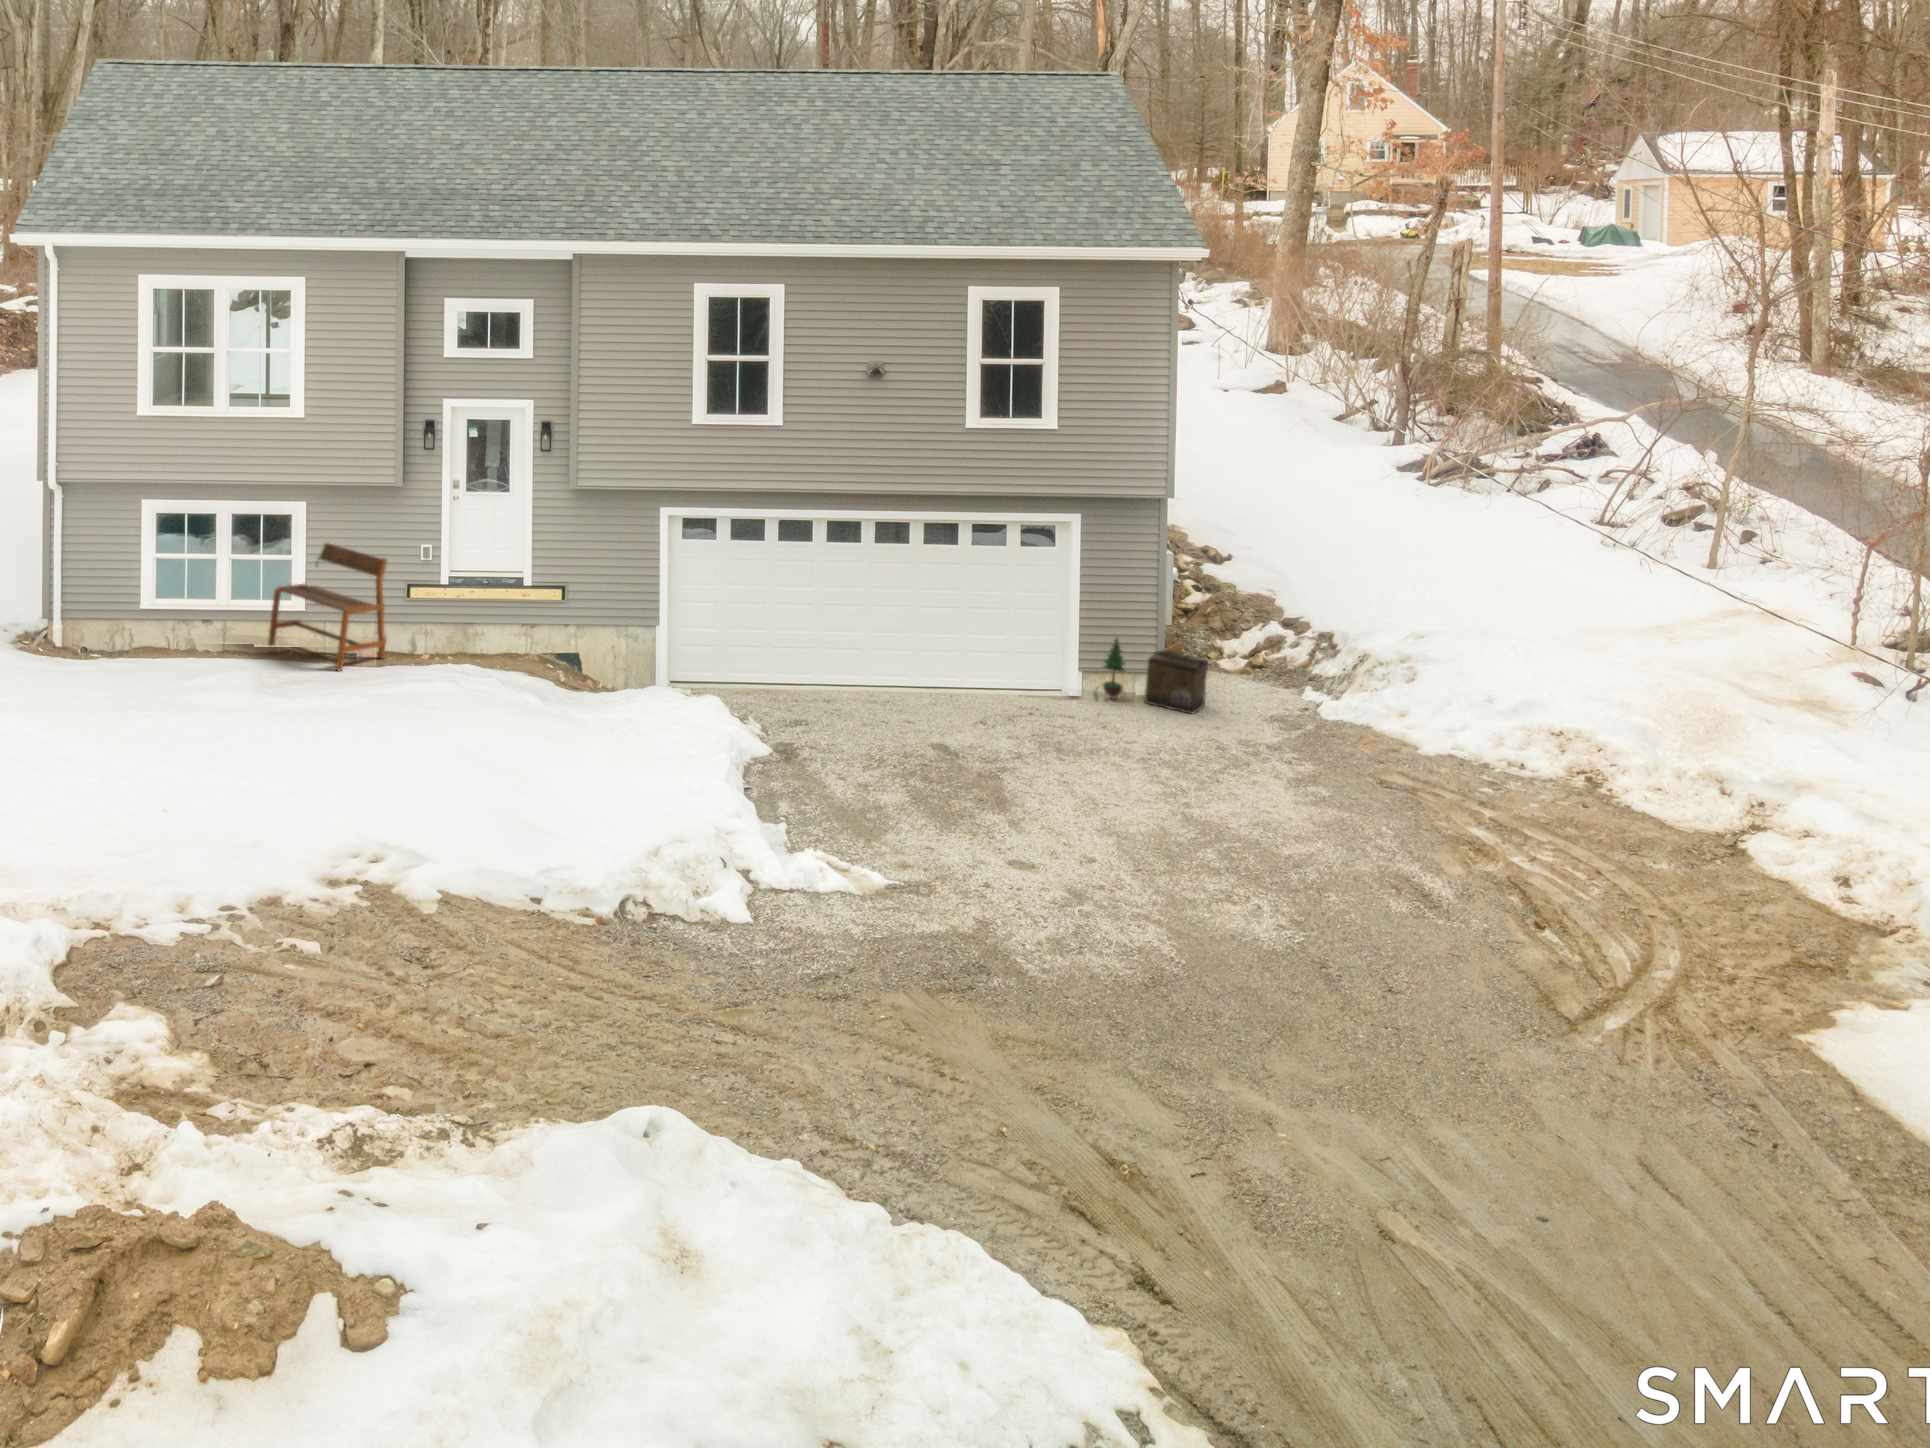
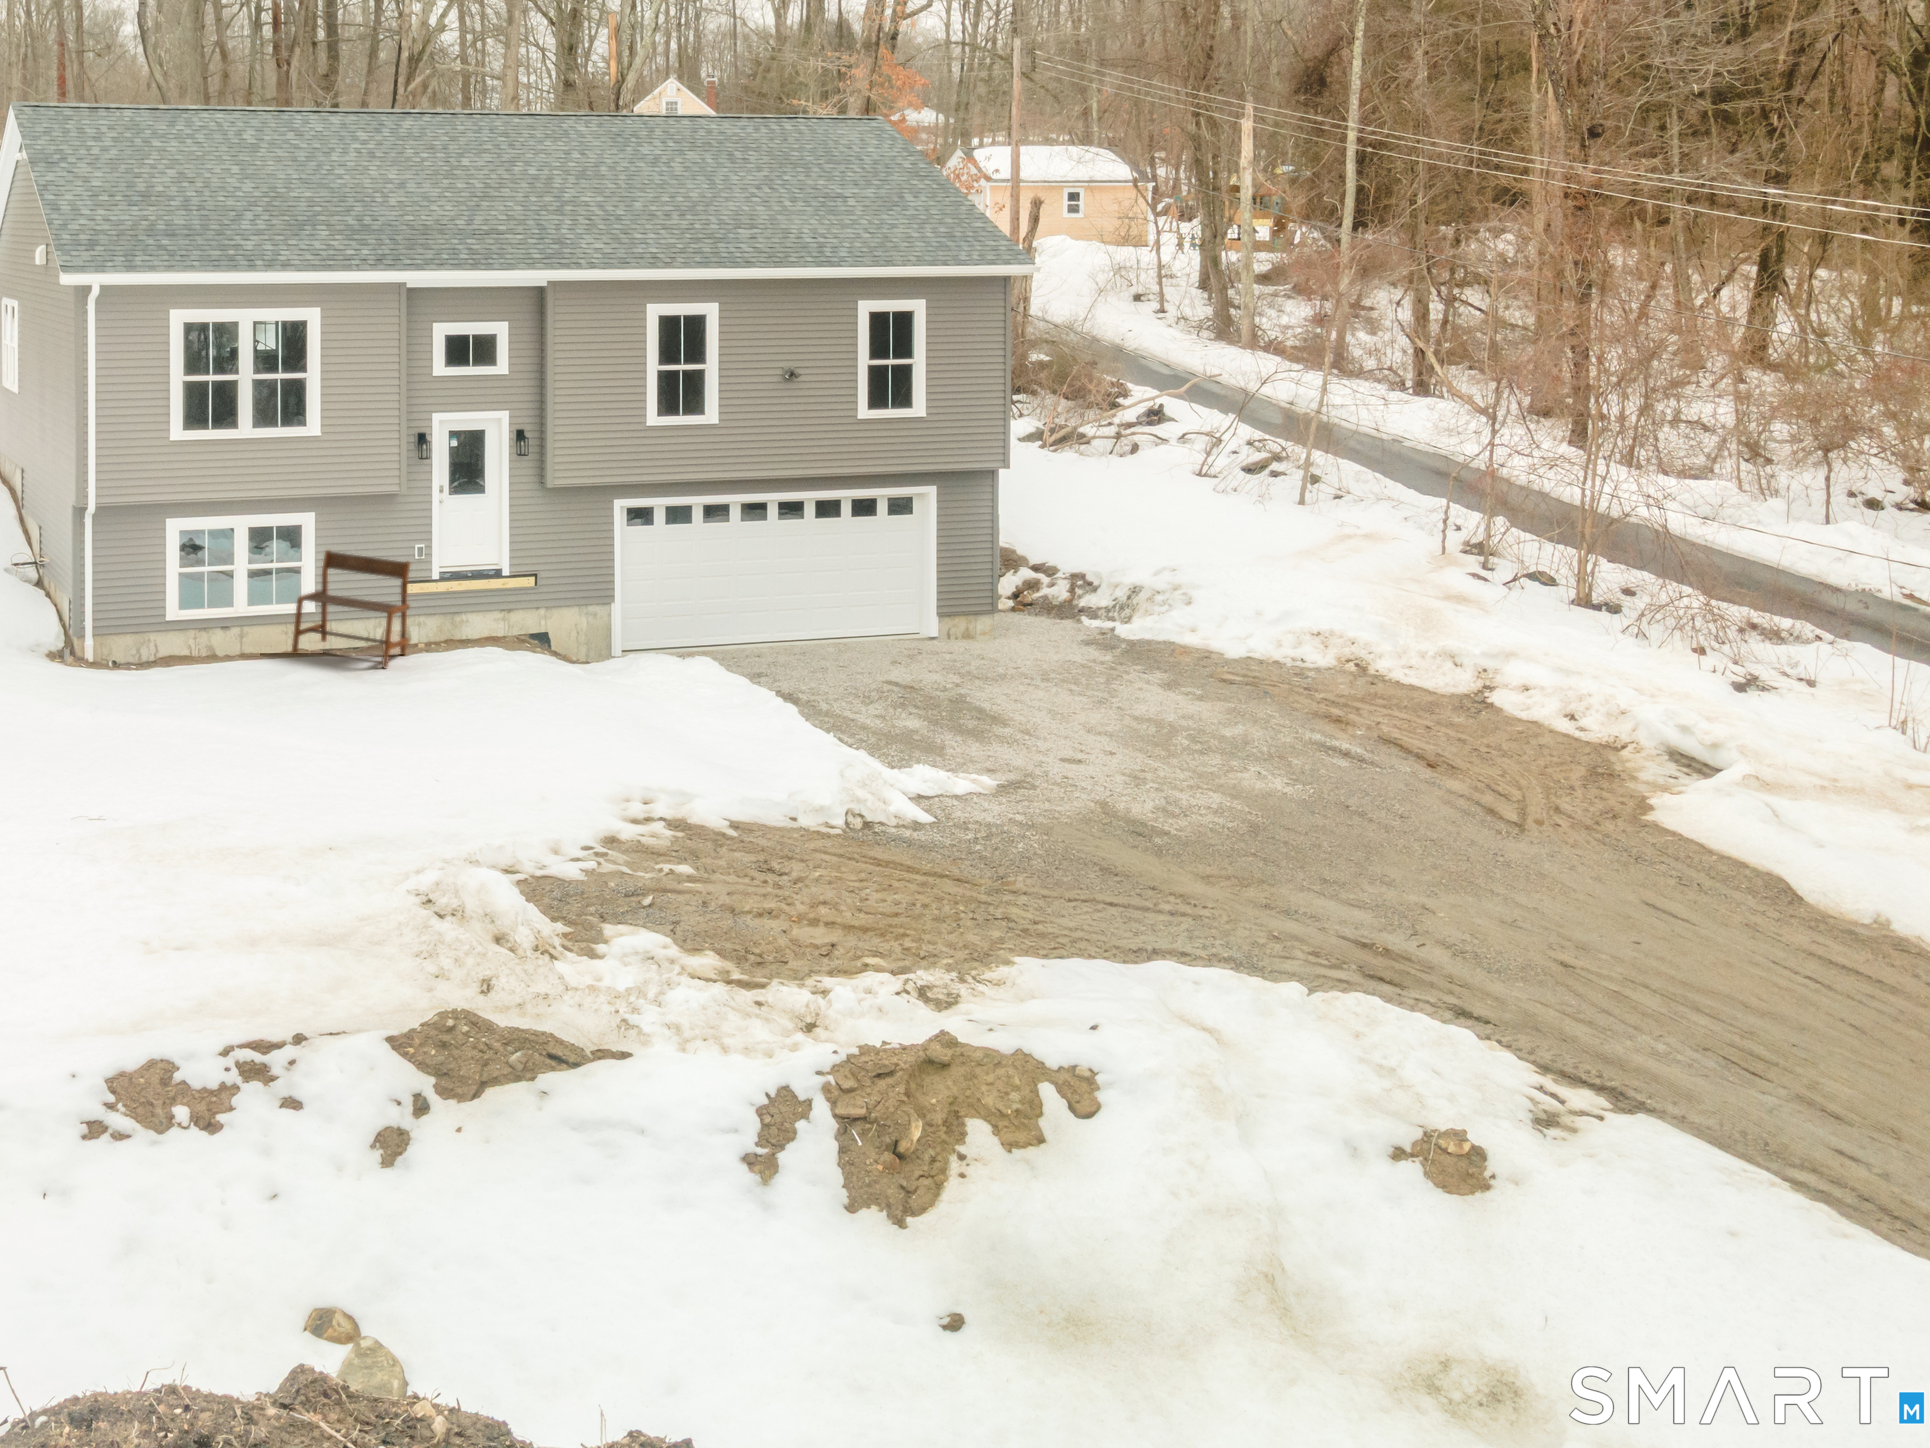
potted tree: present [1103,638,1125,699] -> none [947,583,966,635]
cardboard box: present [1145,650,1208,714] -> none [977,593,1019,640]

